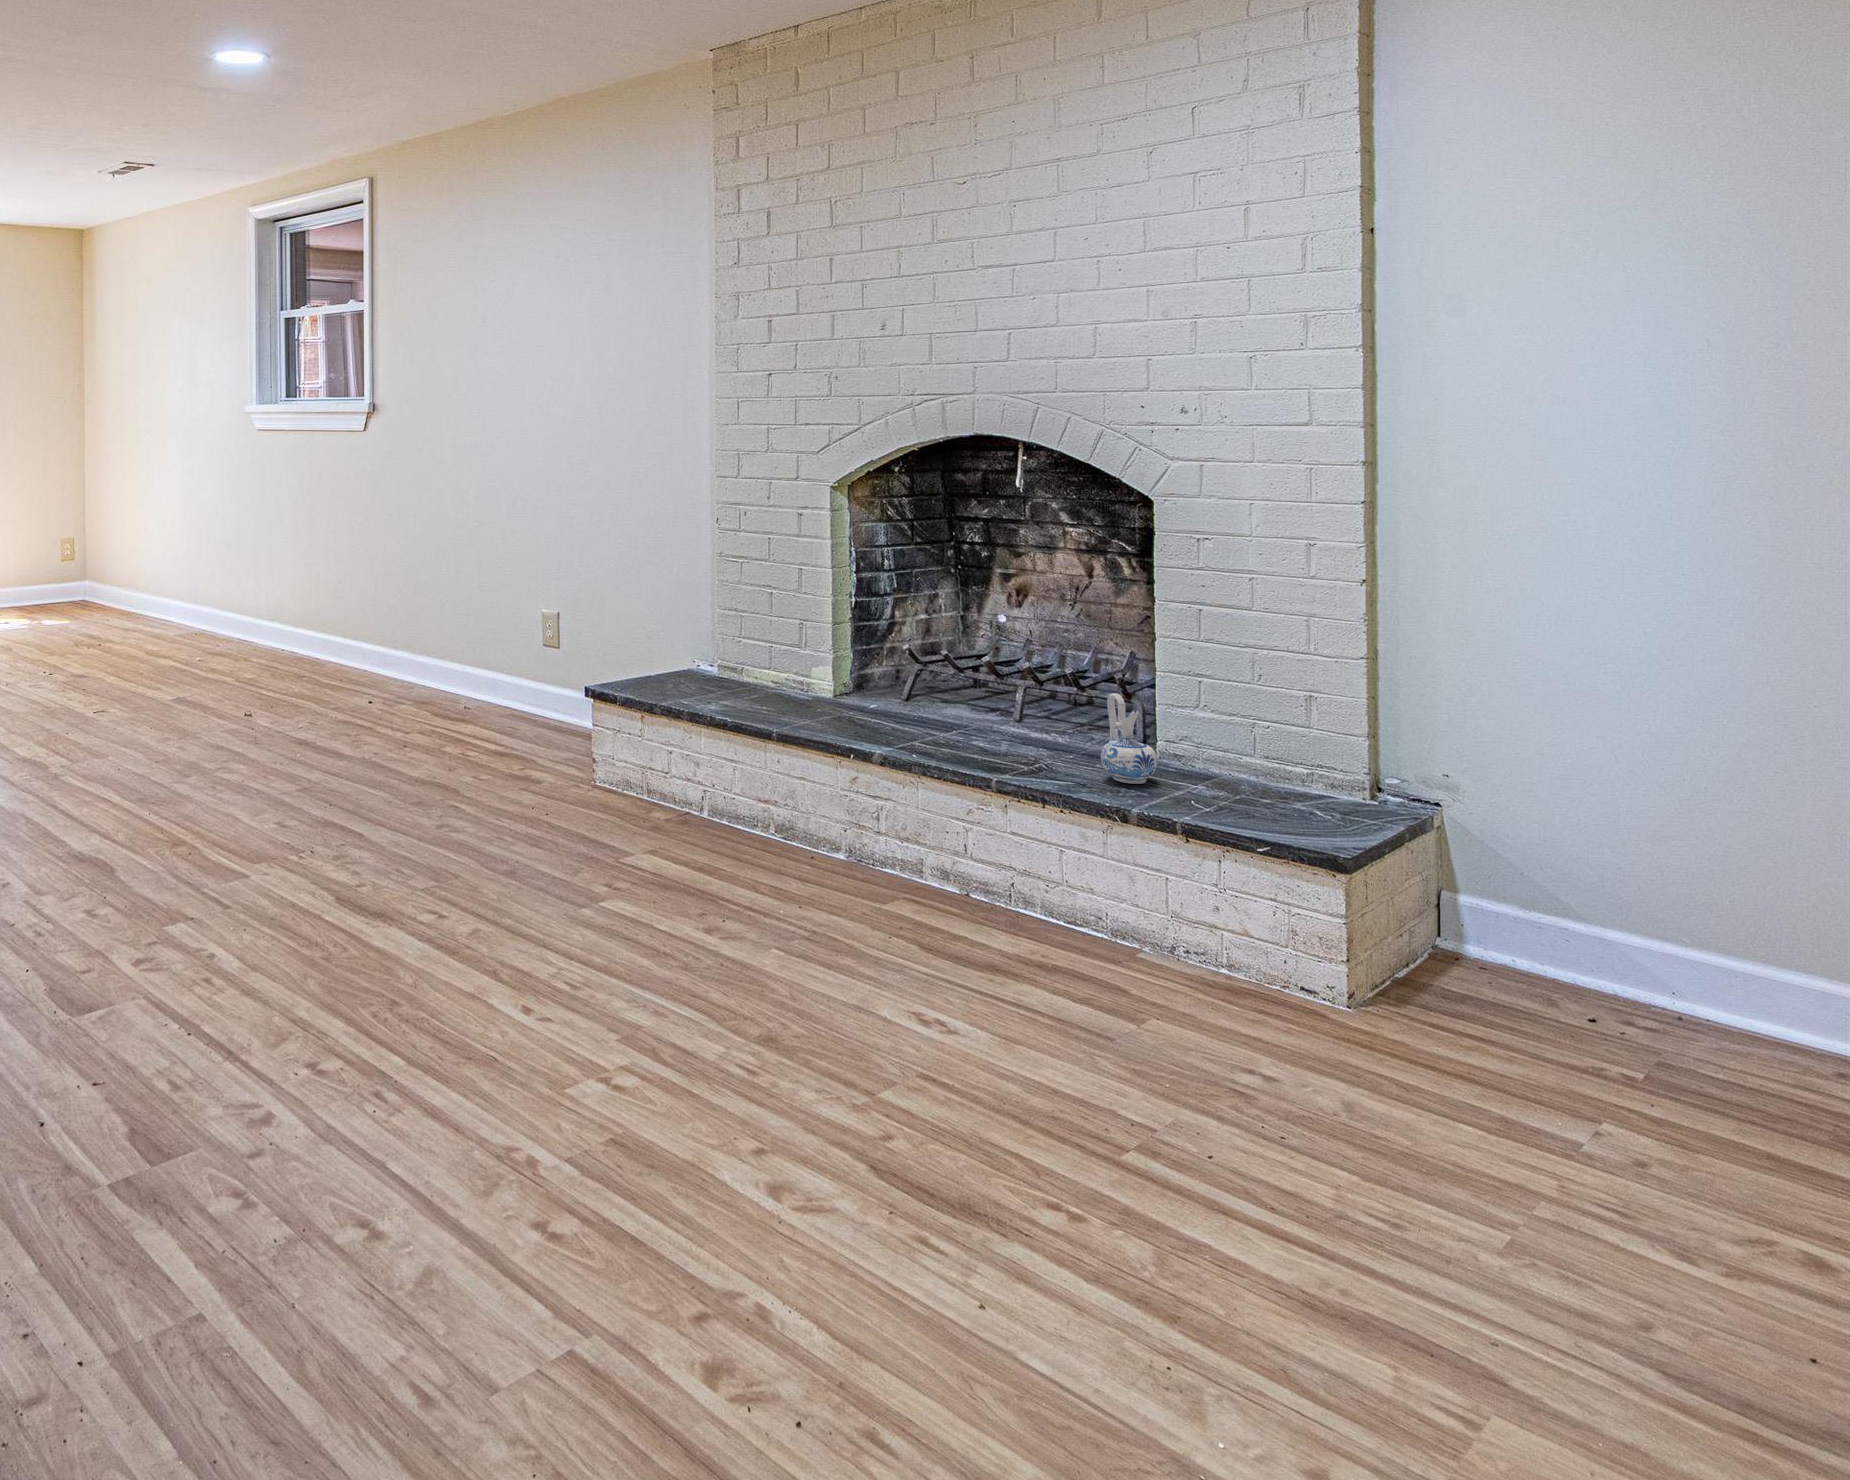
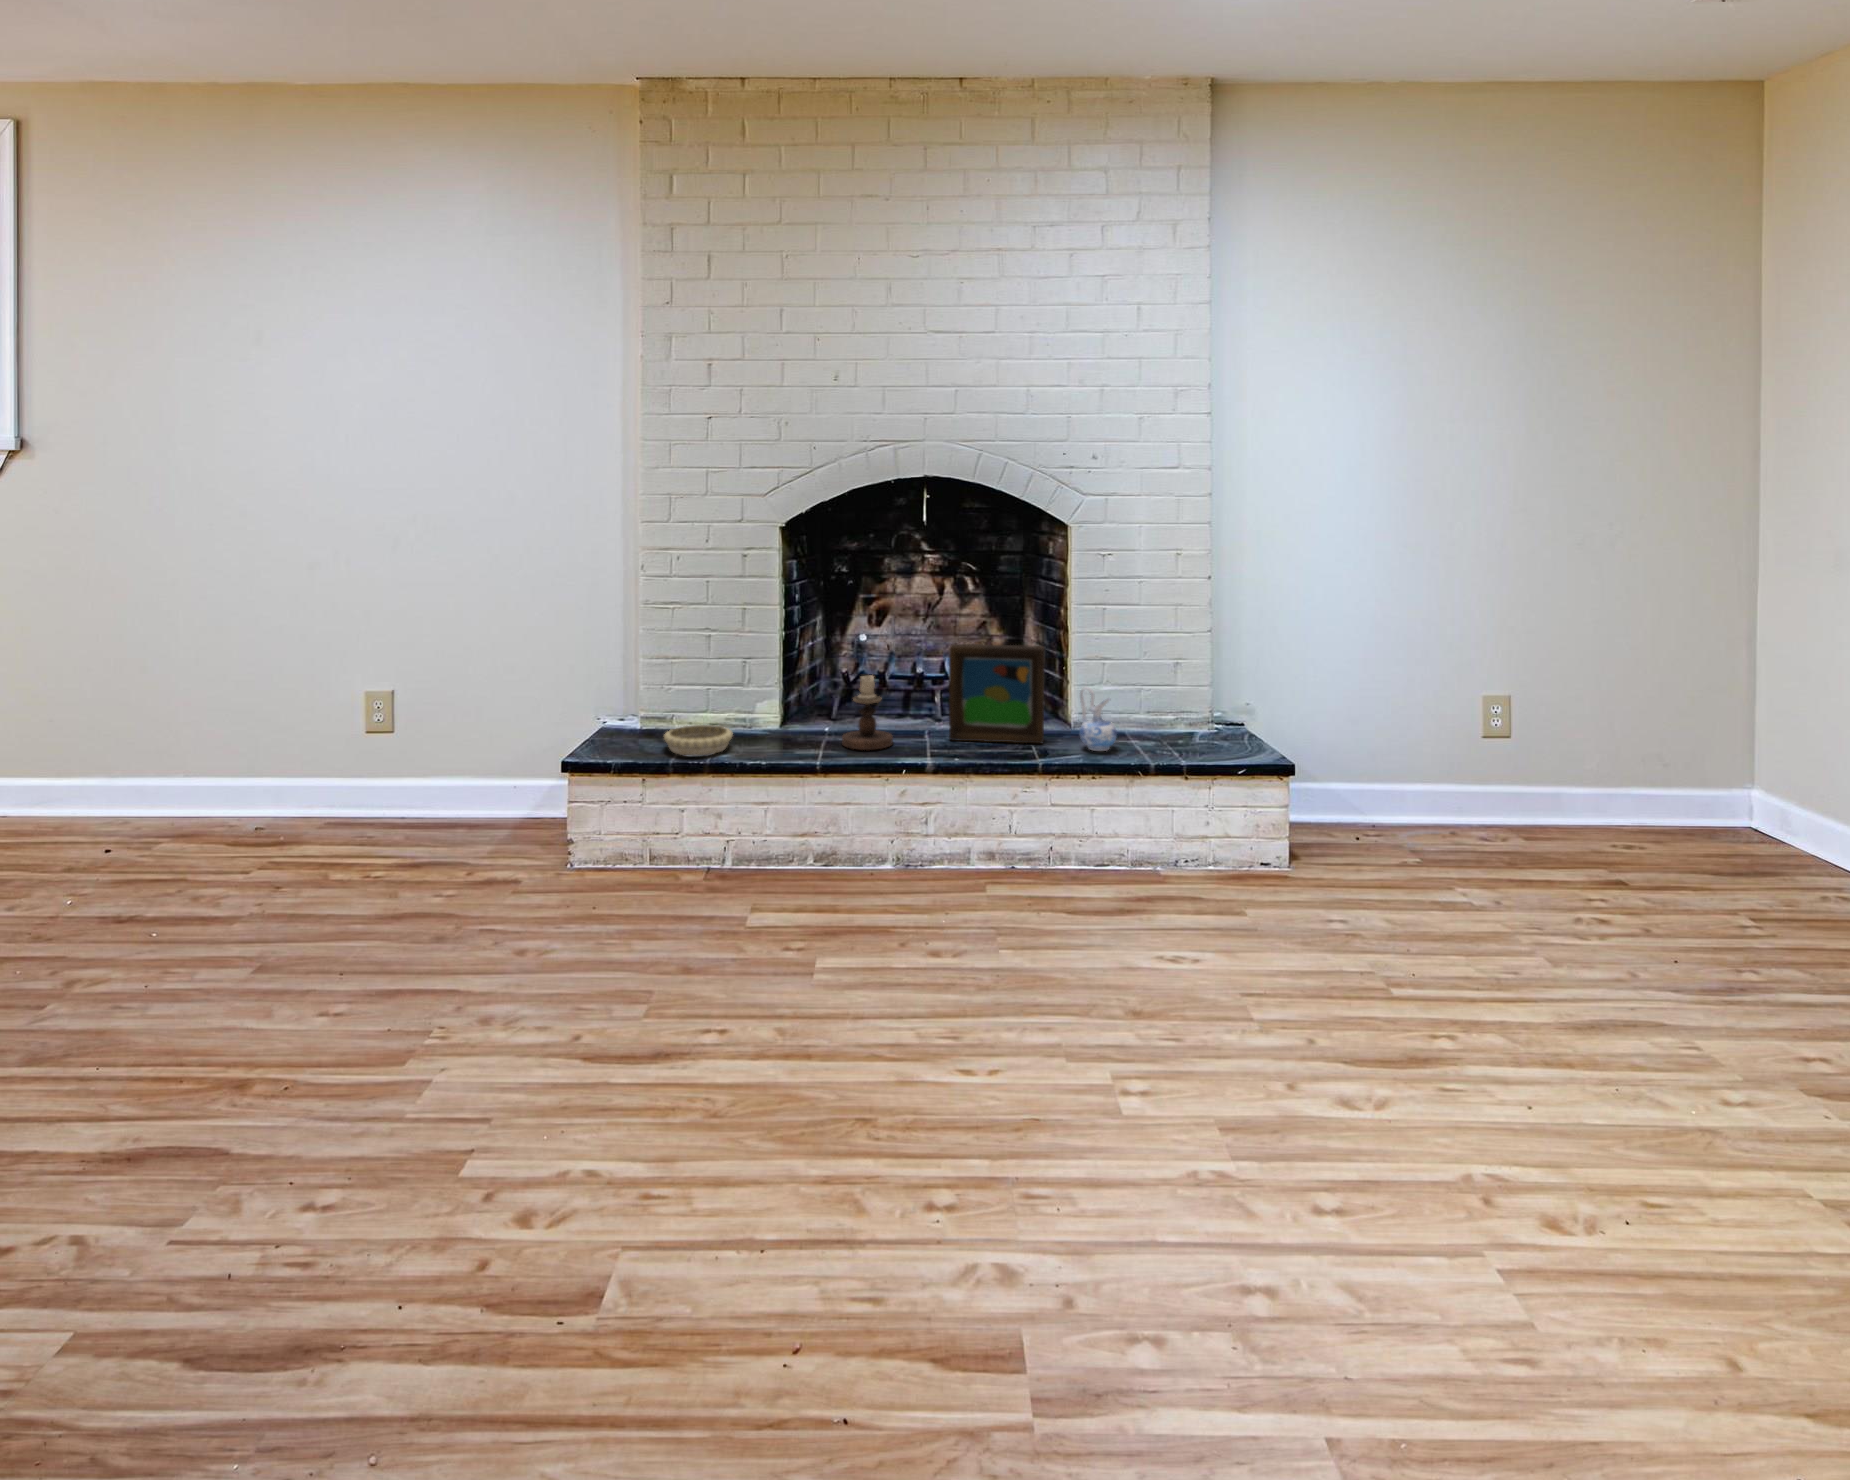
picture frame: none [969,621,1087,761] -> present [949,644,1044,743]
candlestick: none [847,644,909,729] -> present [842,675,893,750]
decorative bowl: none [683,675,756,702] -> present [664,725,733,755]

